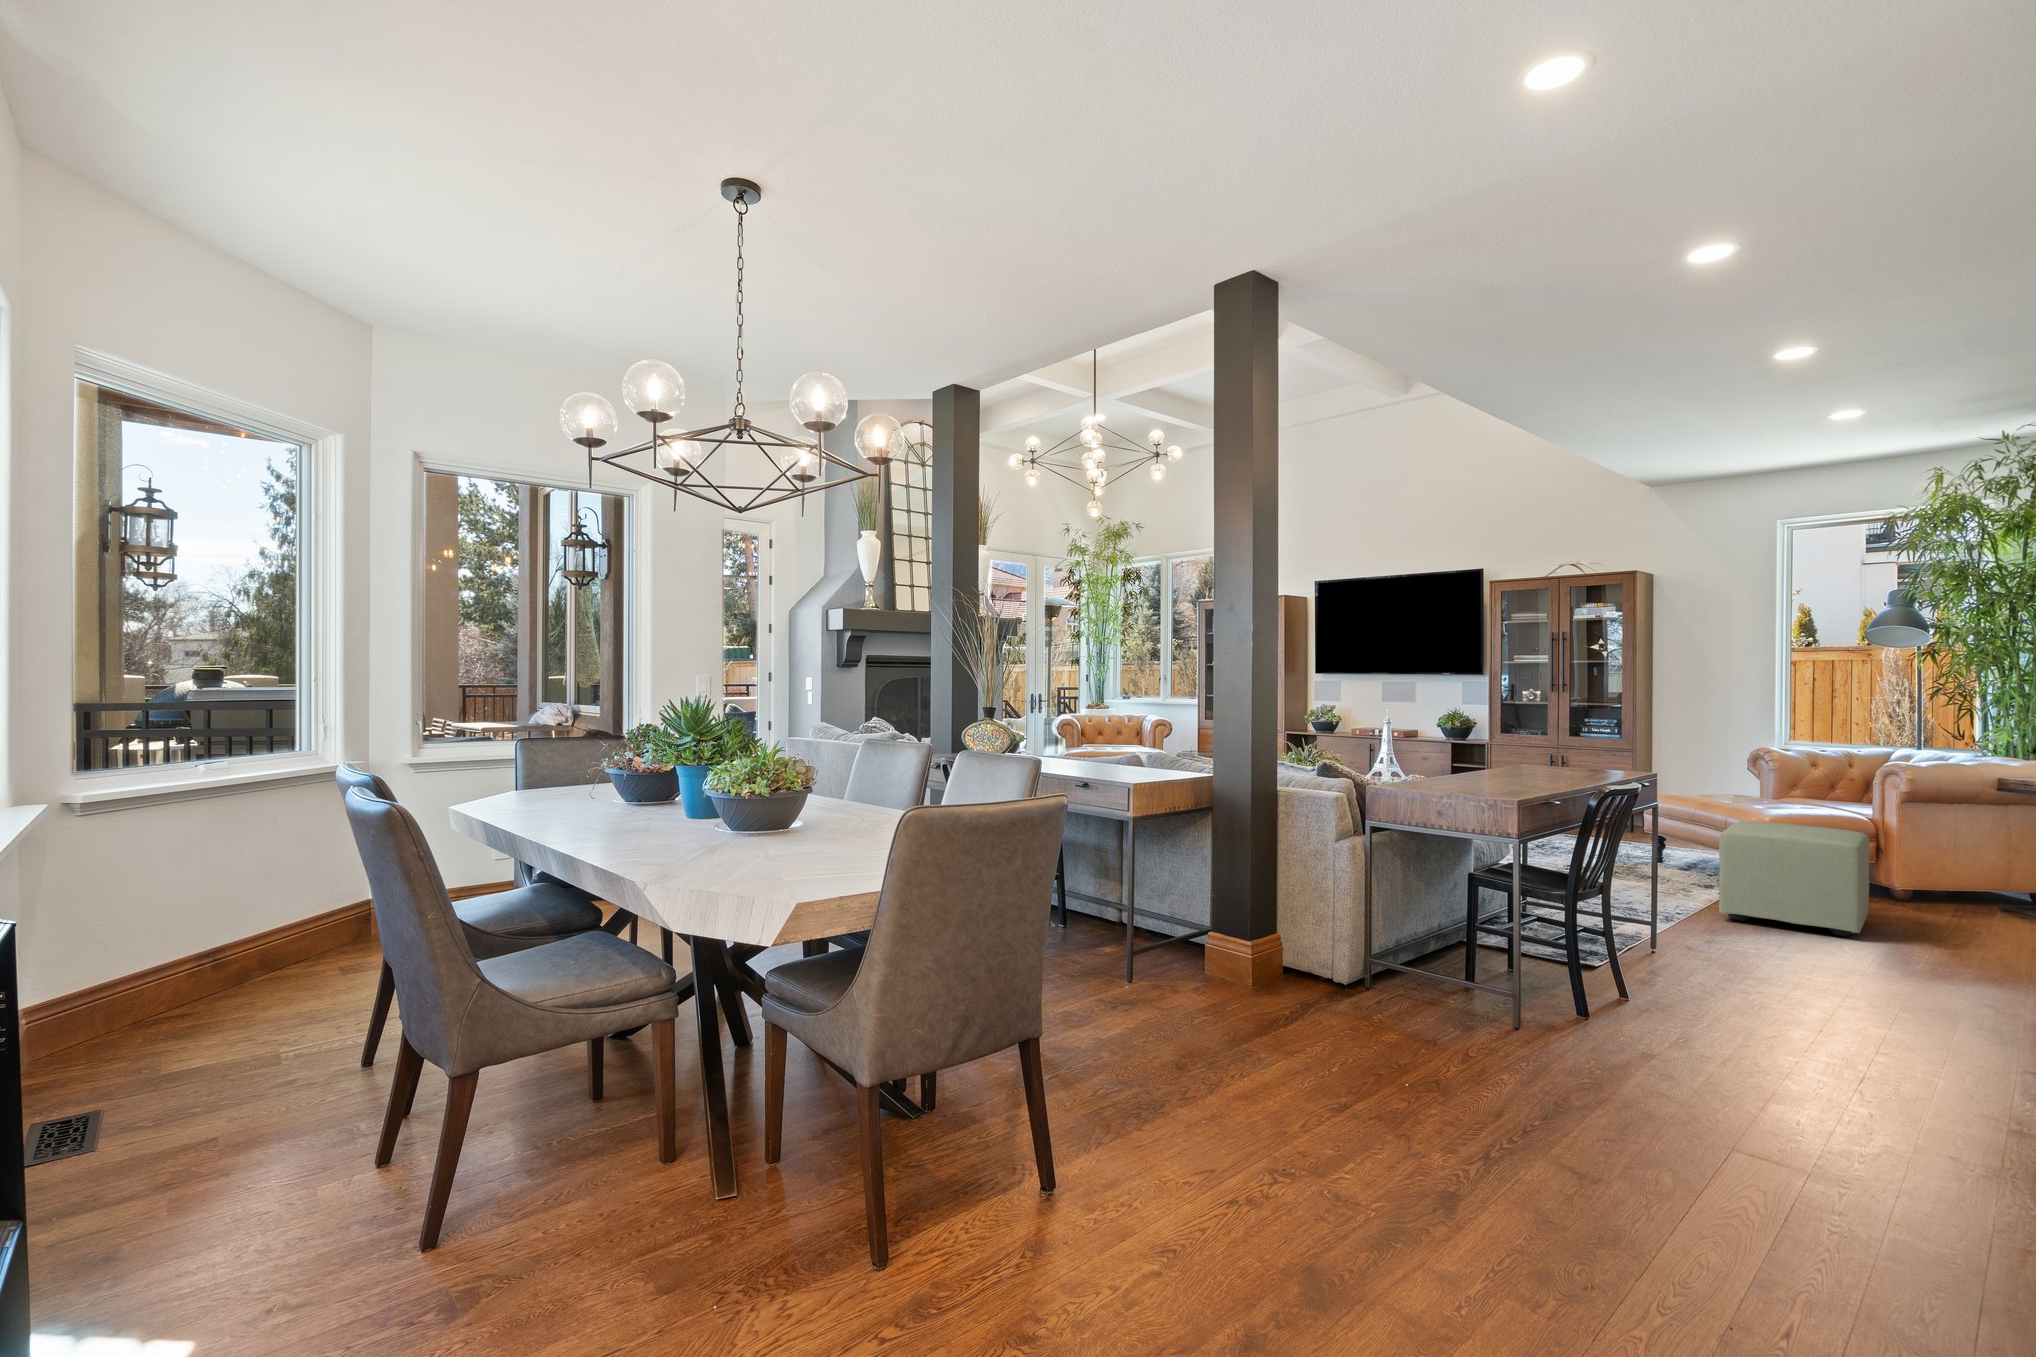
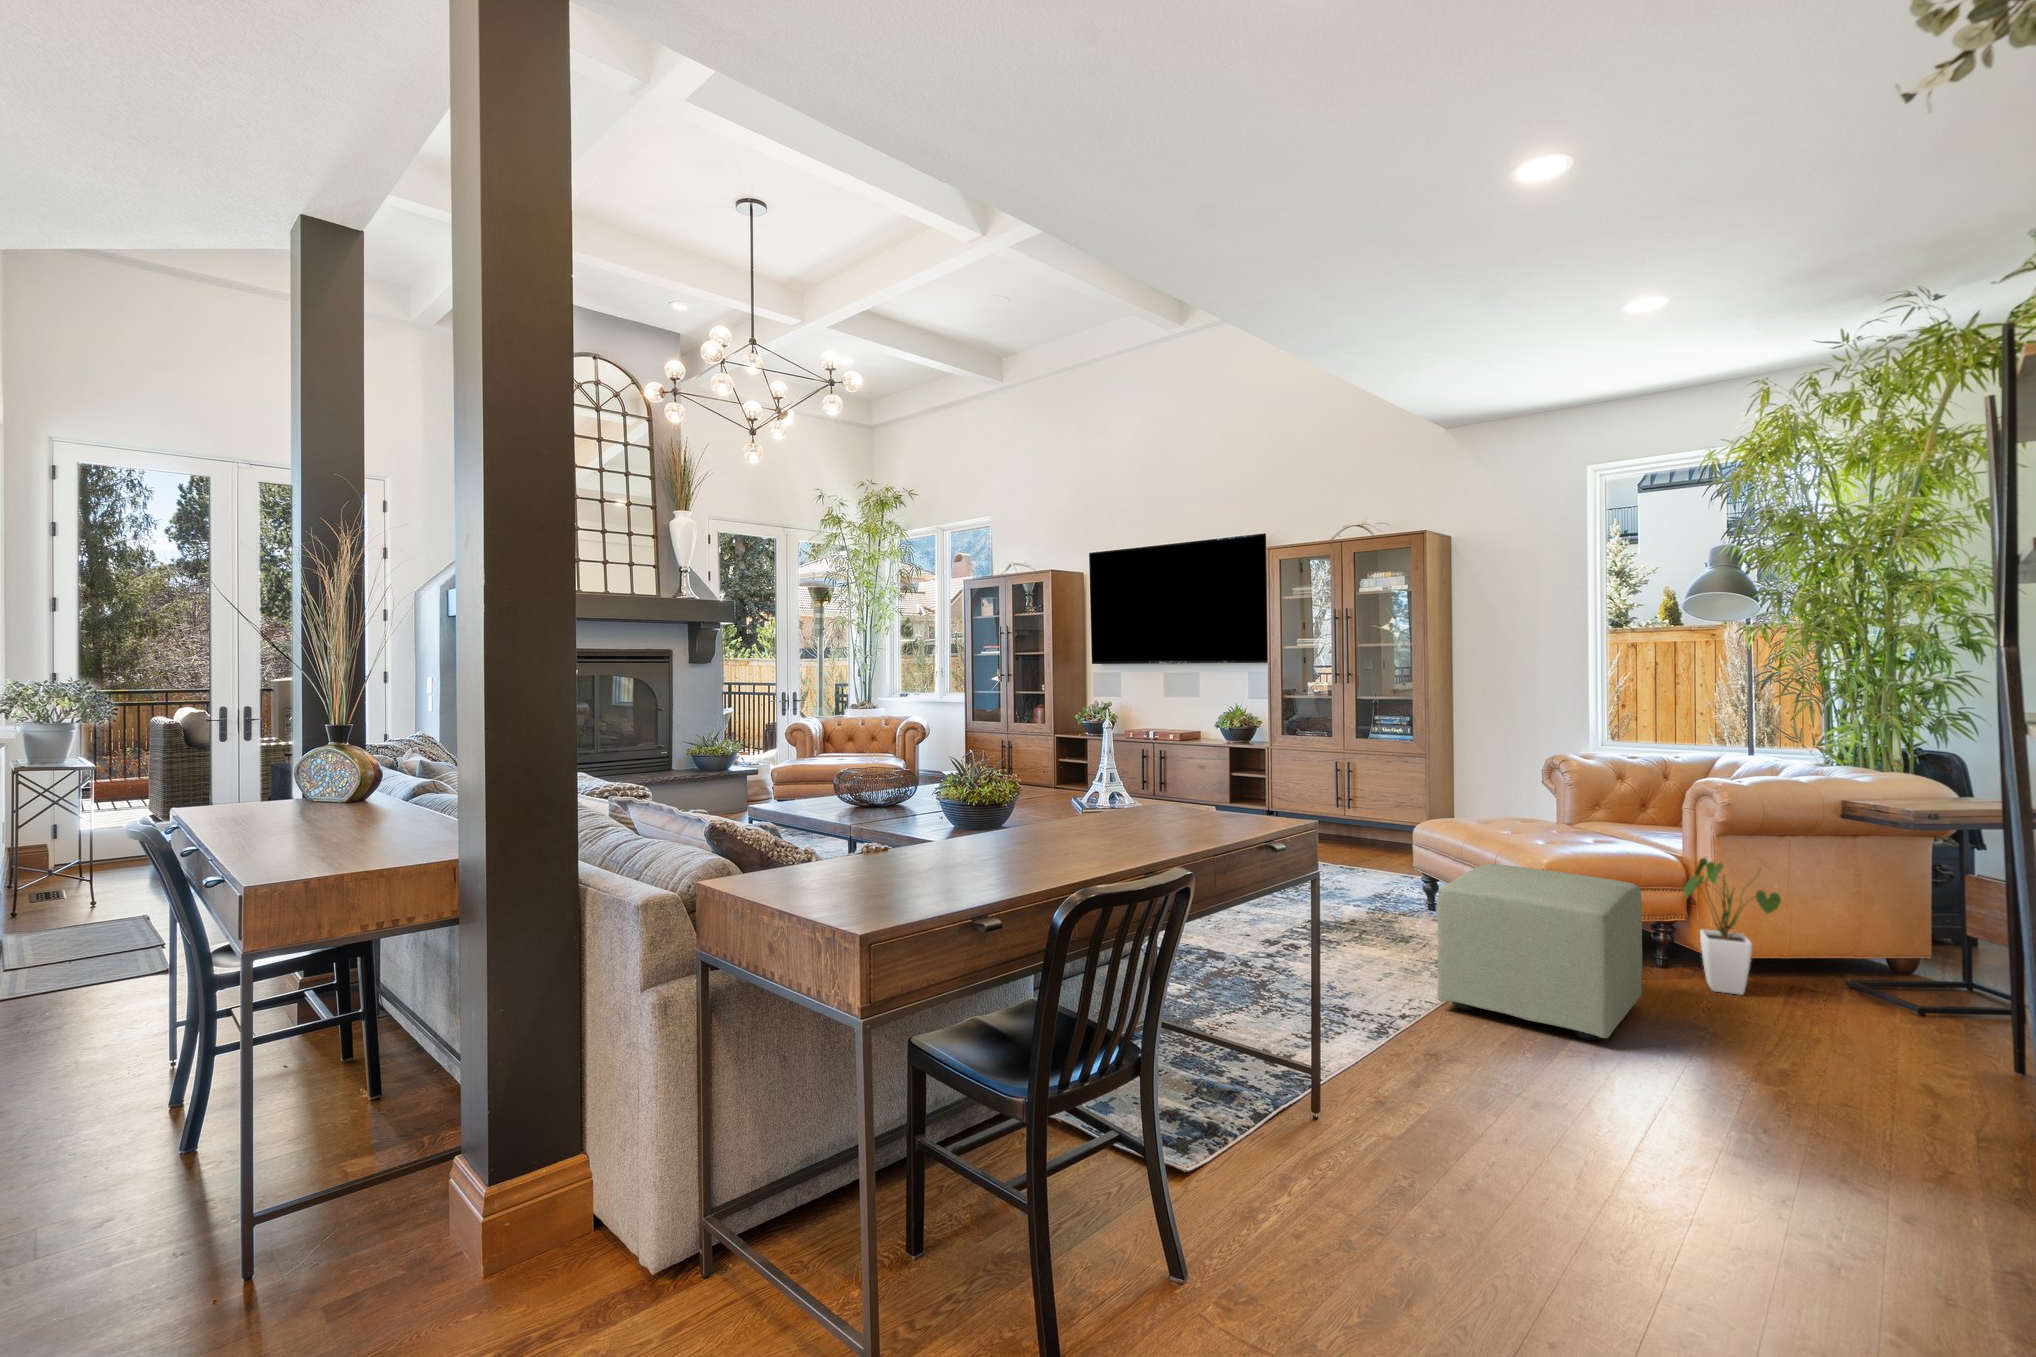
house plant: none [1885,816,1972,918] -> present [1681,858,1781,995]

